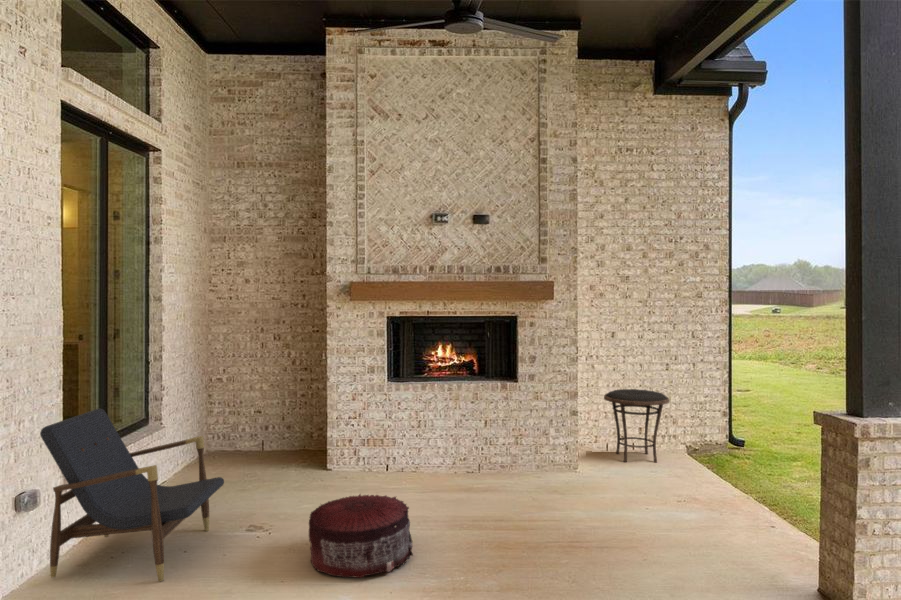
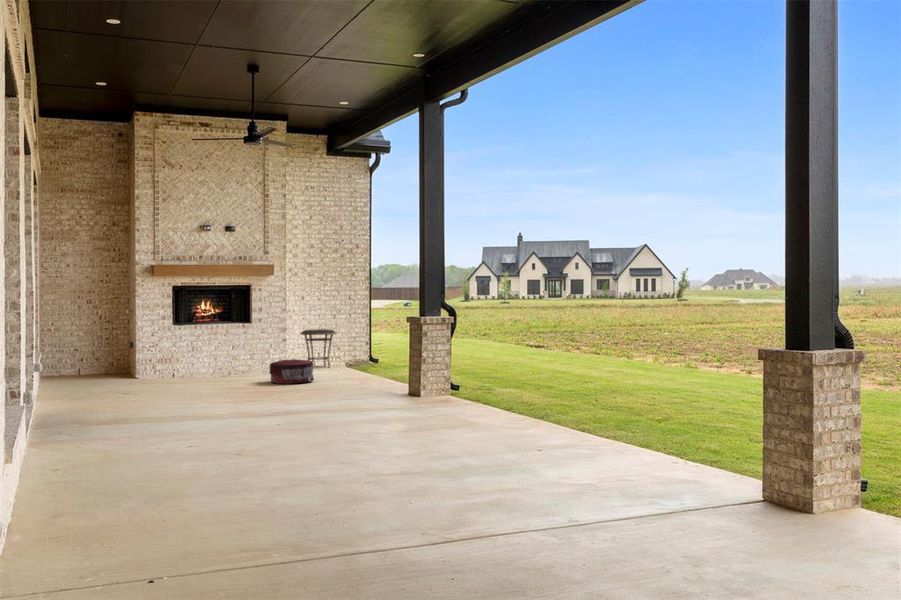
lounge chair: present [40,409,224,581] -> none [47,327,120,396]
pouf: present [309,494,413,578] -> present [269,359,314,384]

